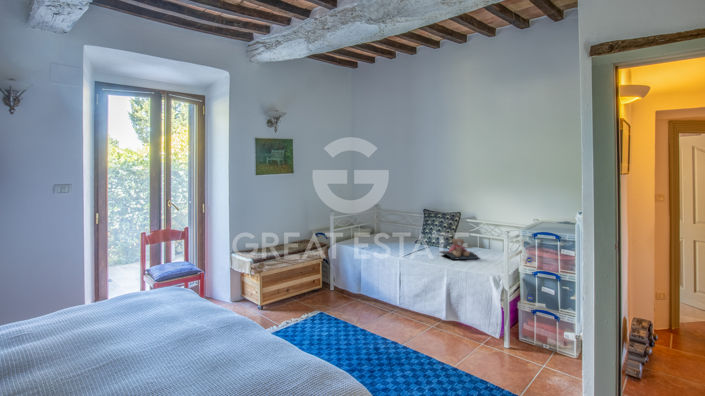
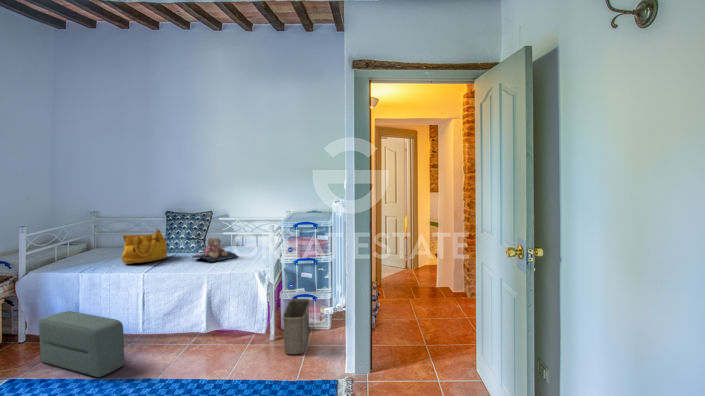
handbag: none [389,225,421,251] -> present [122,229,167,264]
pouf: none [339,278,384,330] -> present [39,311,124,377]
basket: none [513,312,550,370] -> present [282,299,310,354]

